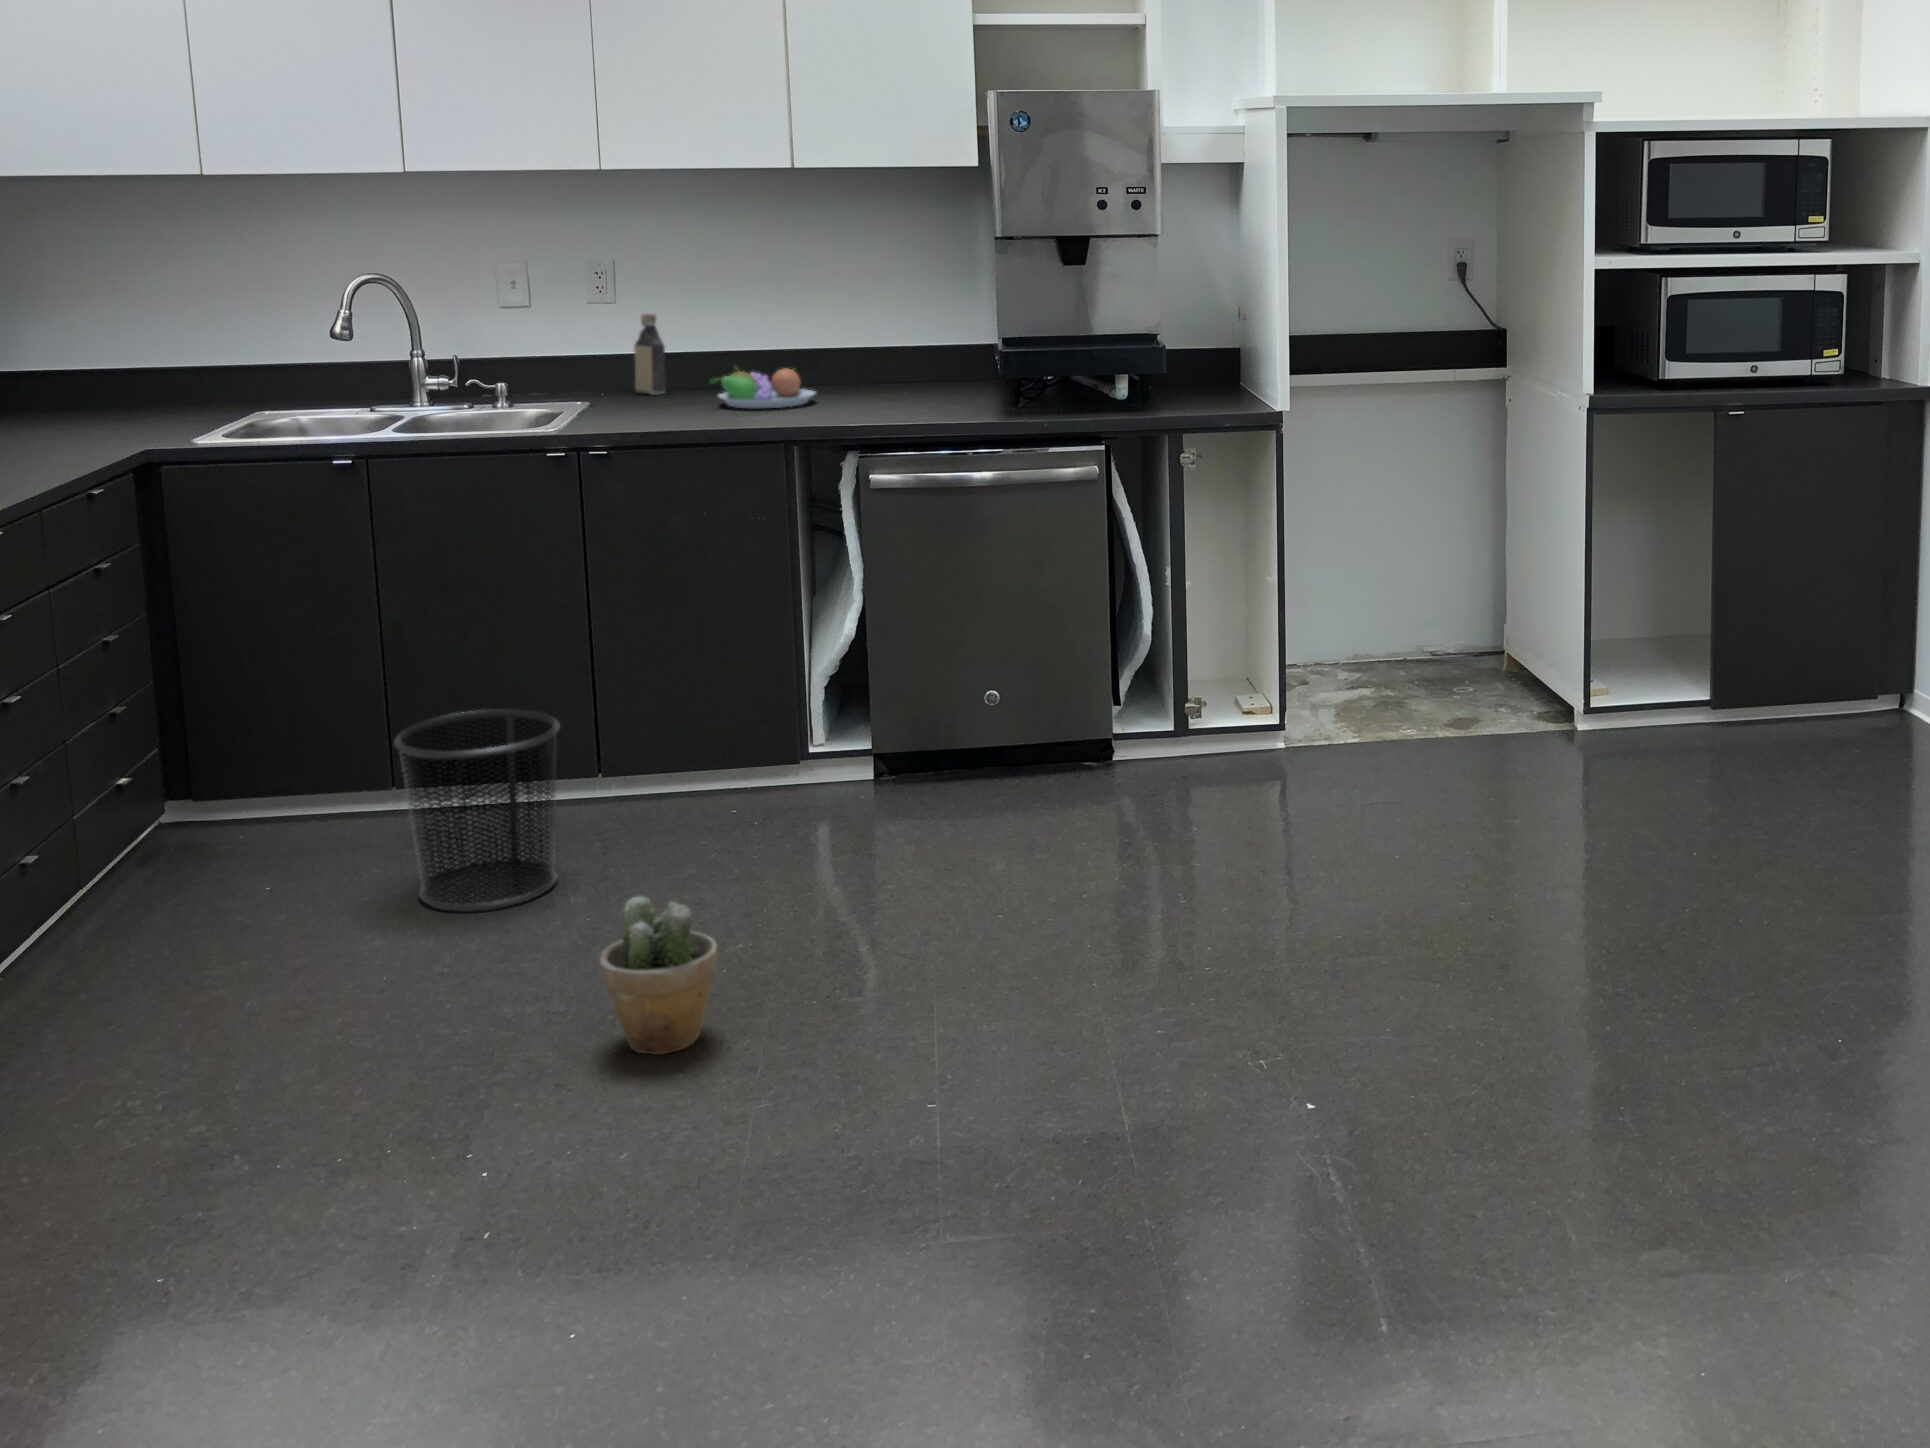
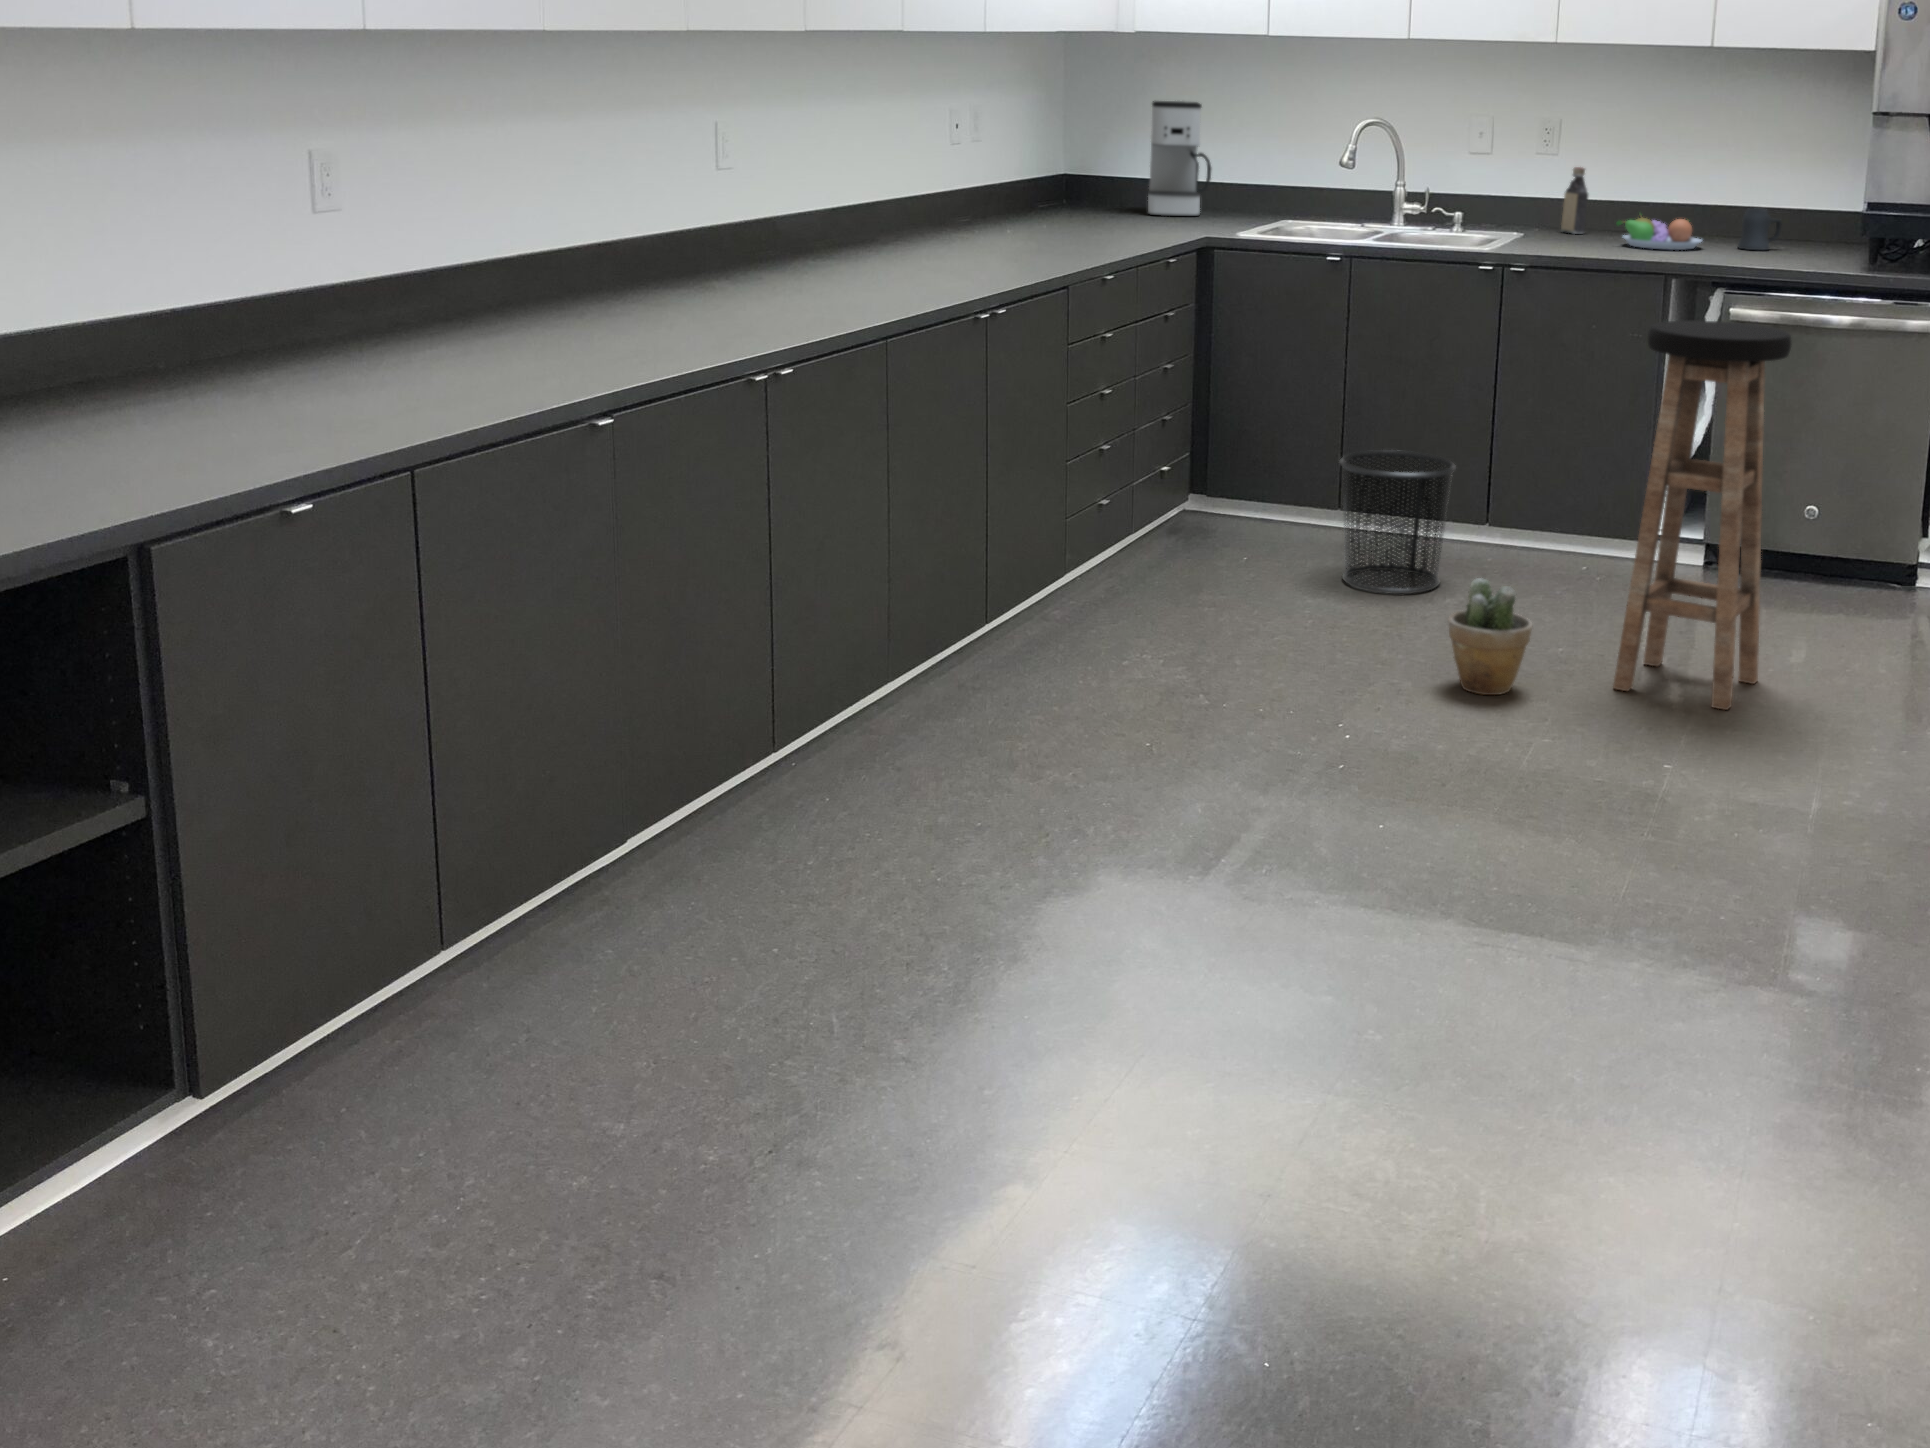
coffee maker: none [30,261,137,420] -> present [1148,101,1211,216]
mug: none [855,349,901,398] -> present [1738,209,1782,250]
bar stool: none [812,513,998,1000] -> present [1613,320,1792,710]

